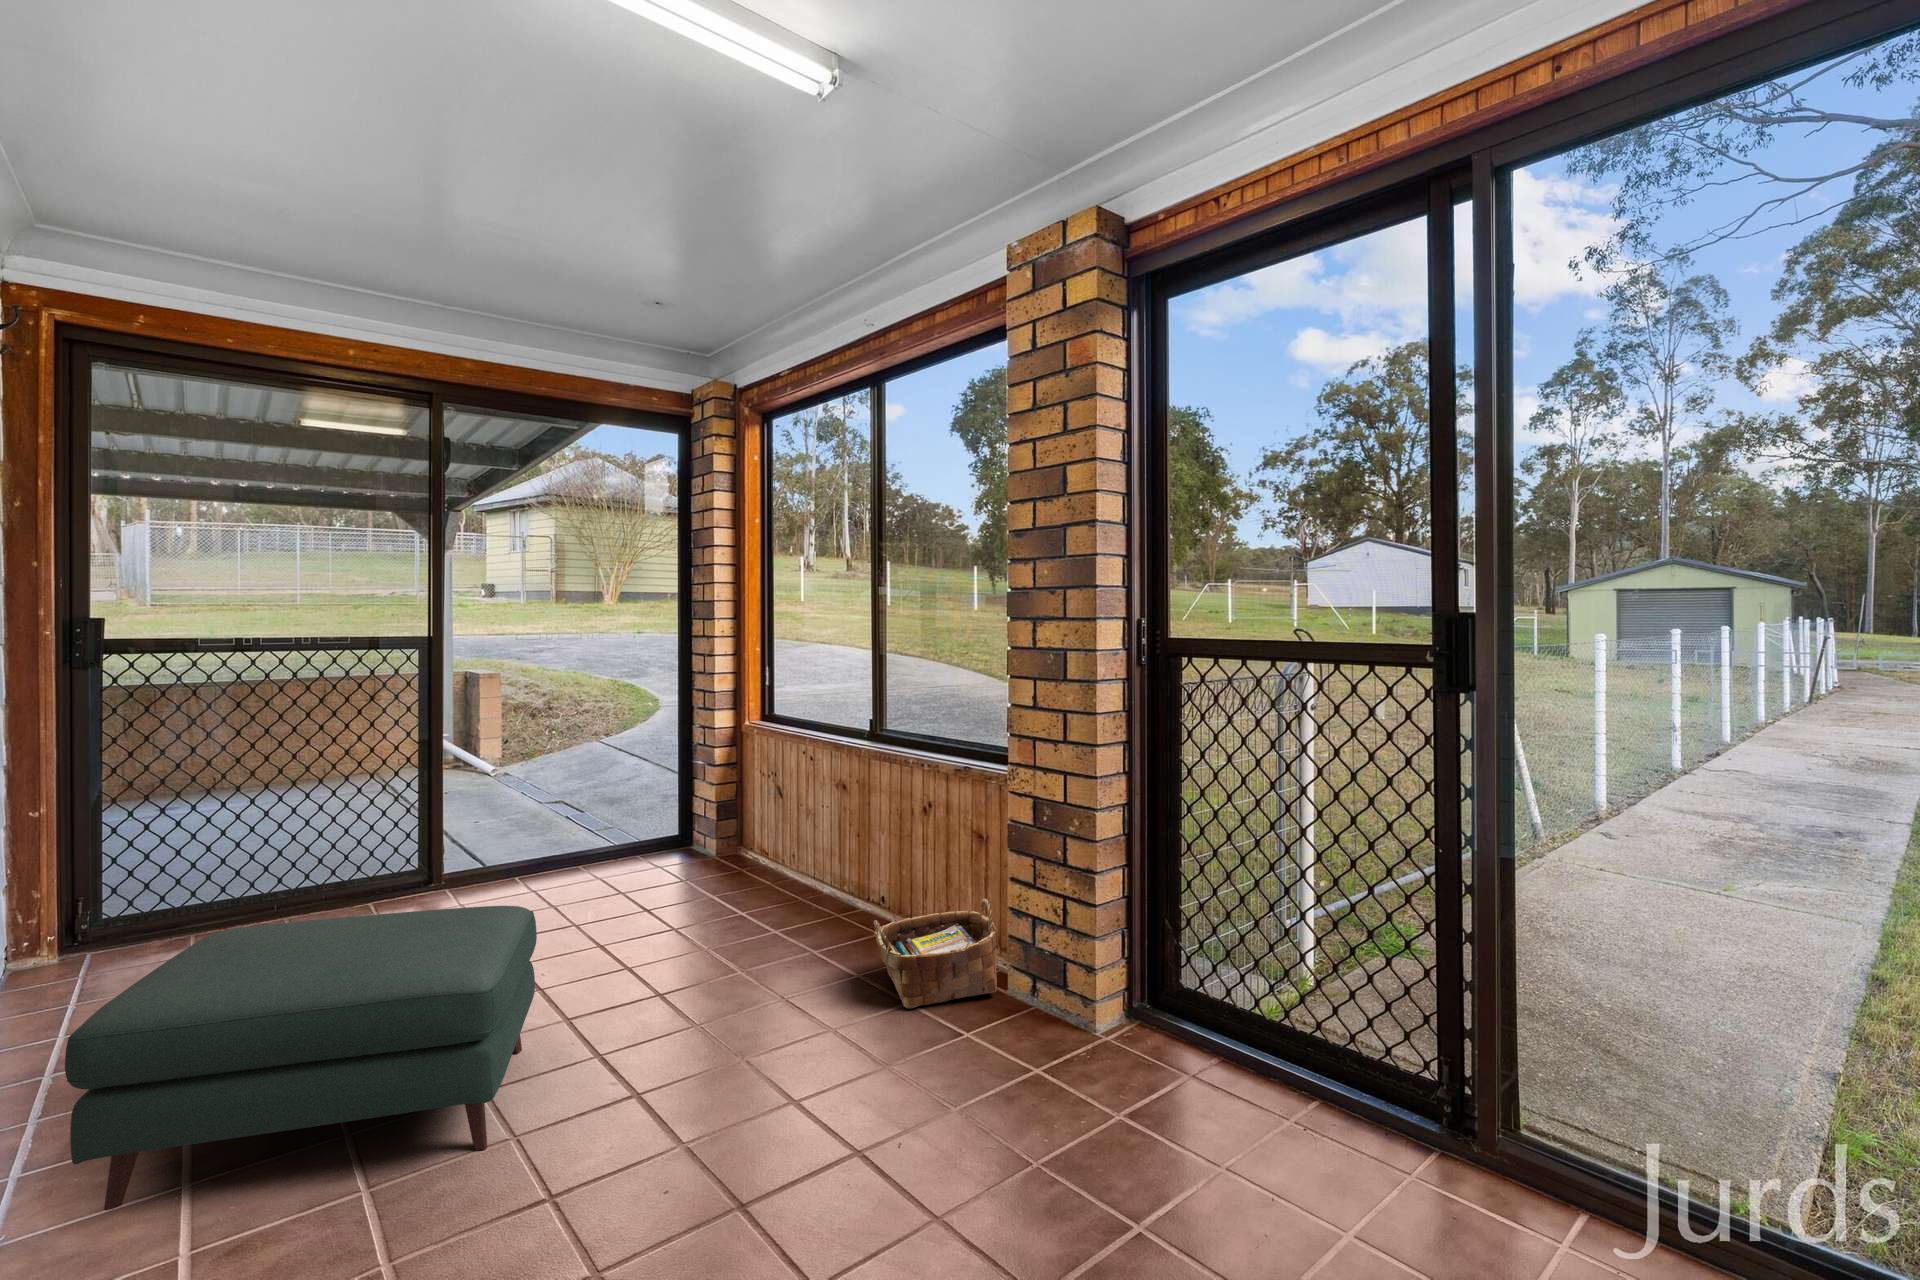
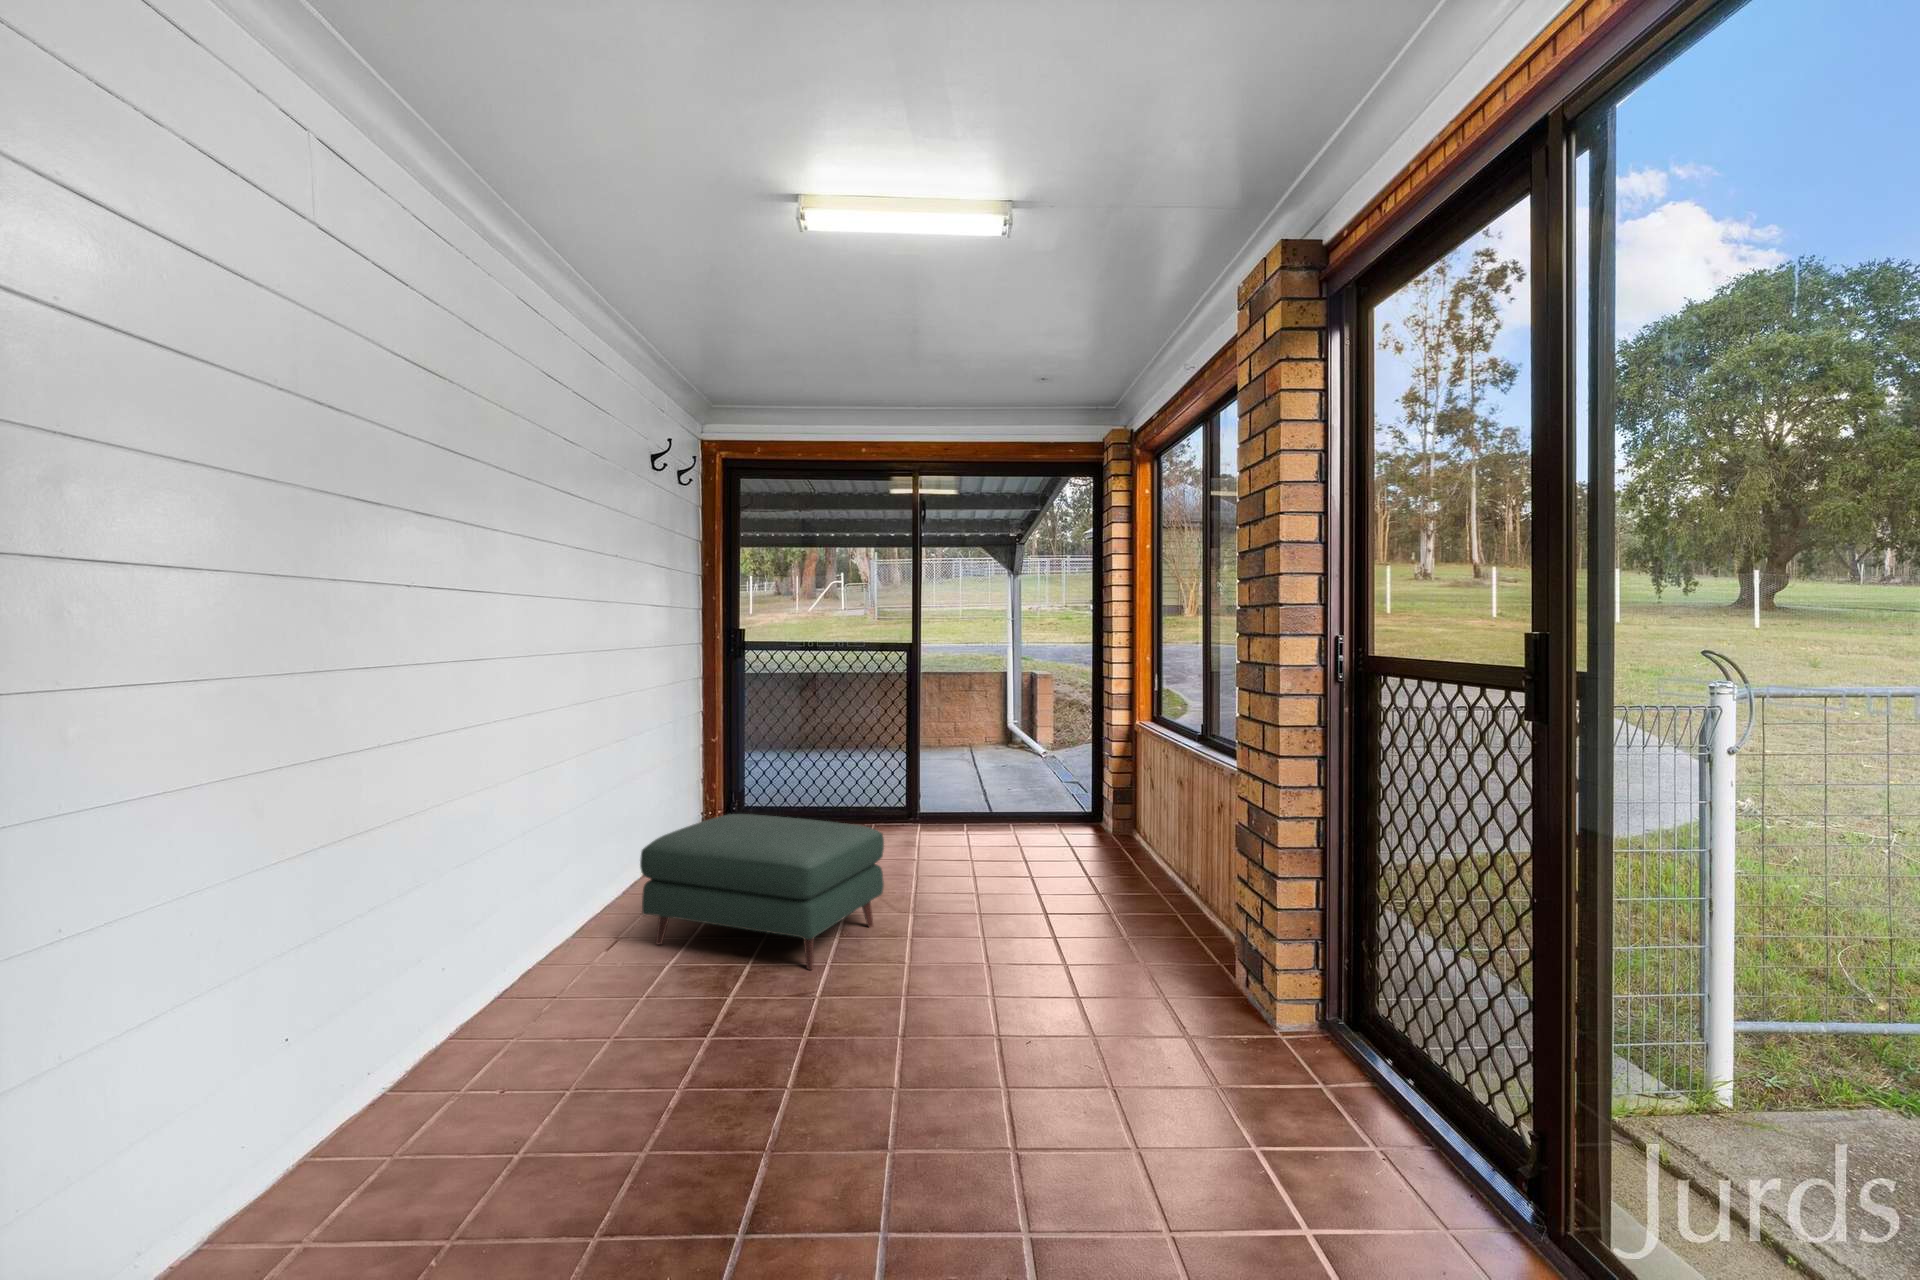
woven basket: present [873,898,998,1009] -> none [1120,891,1234,977]

